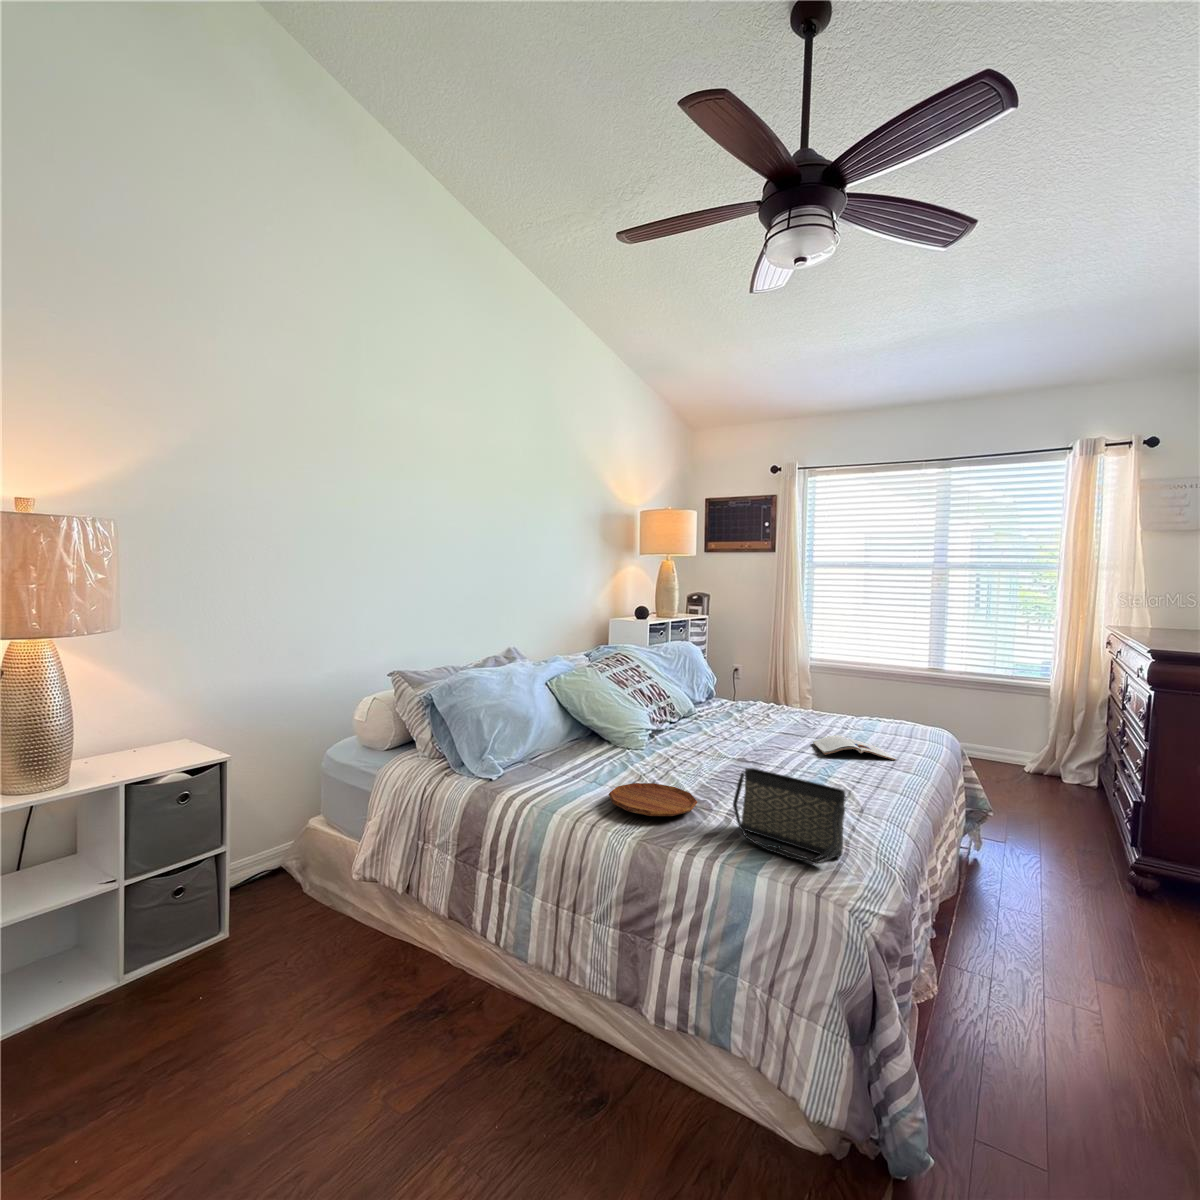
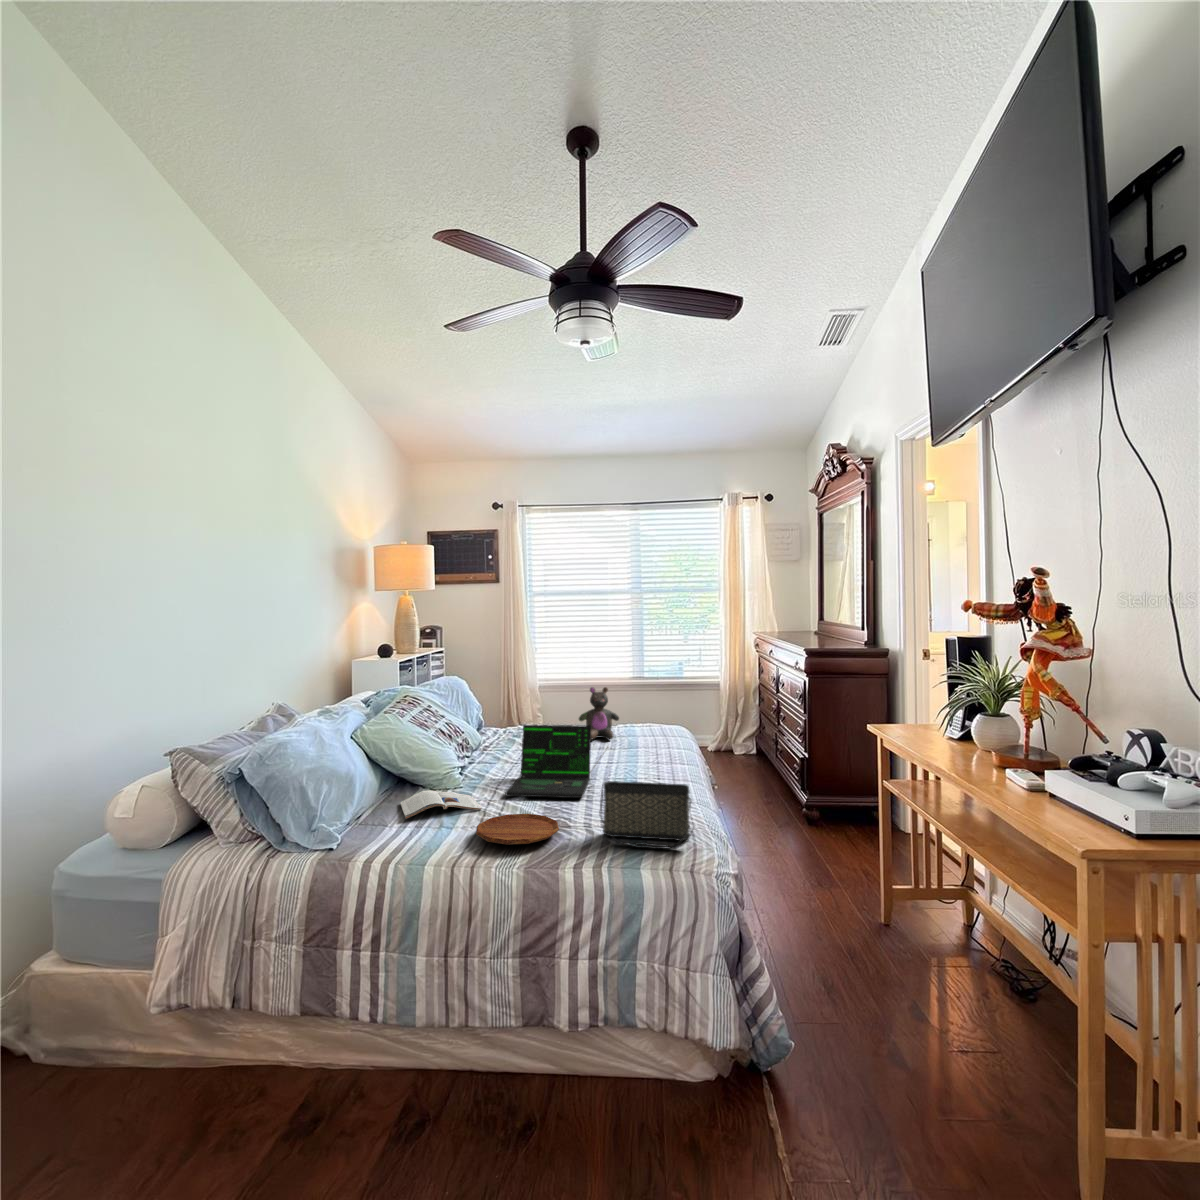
stuffed bear: none [800,667,850,730] -> present [579,687,619,740]
laptop: none [671,696,801,784] -> present [505,725,608,798]
magazine: present [813,735,896,760] -> present [401,790,482,819]

